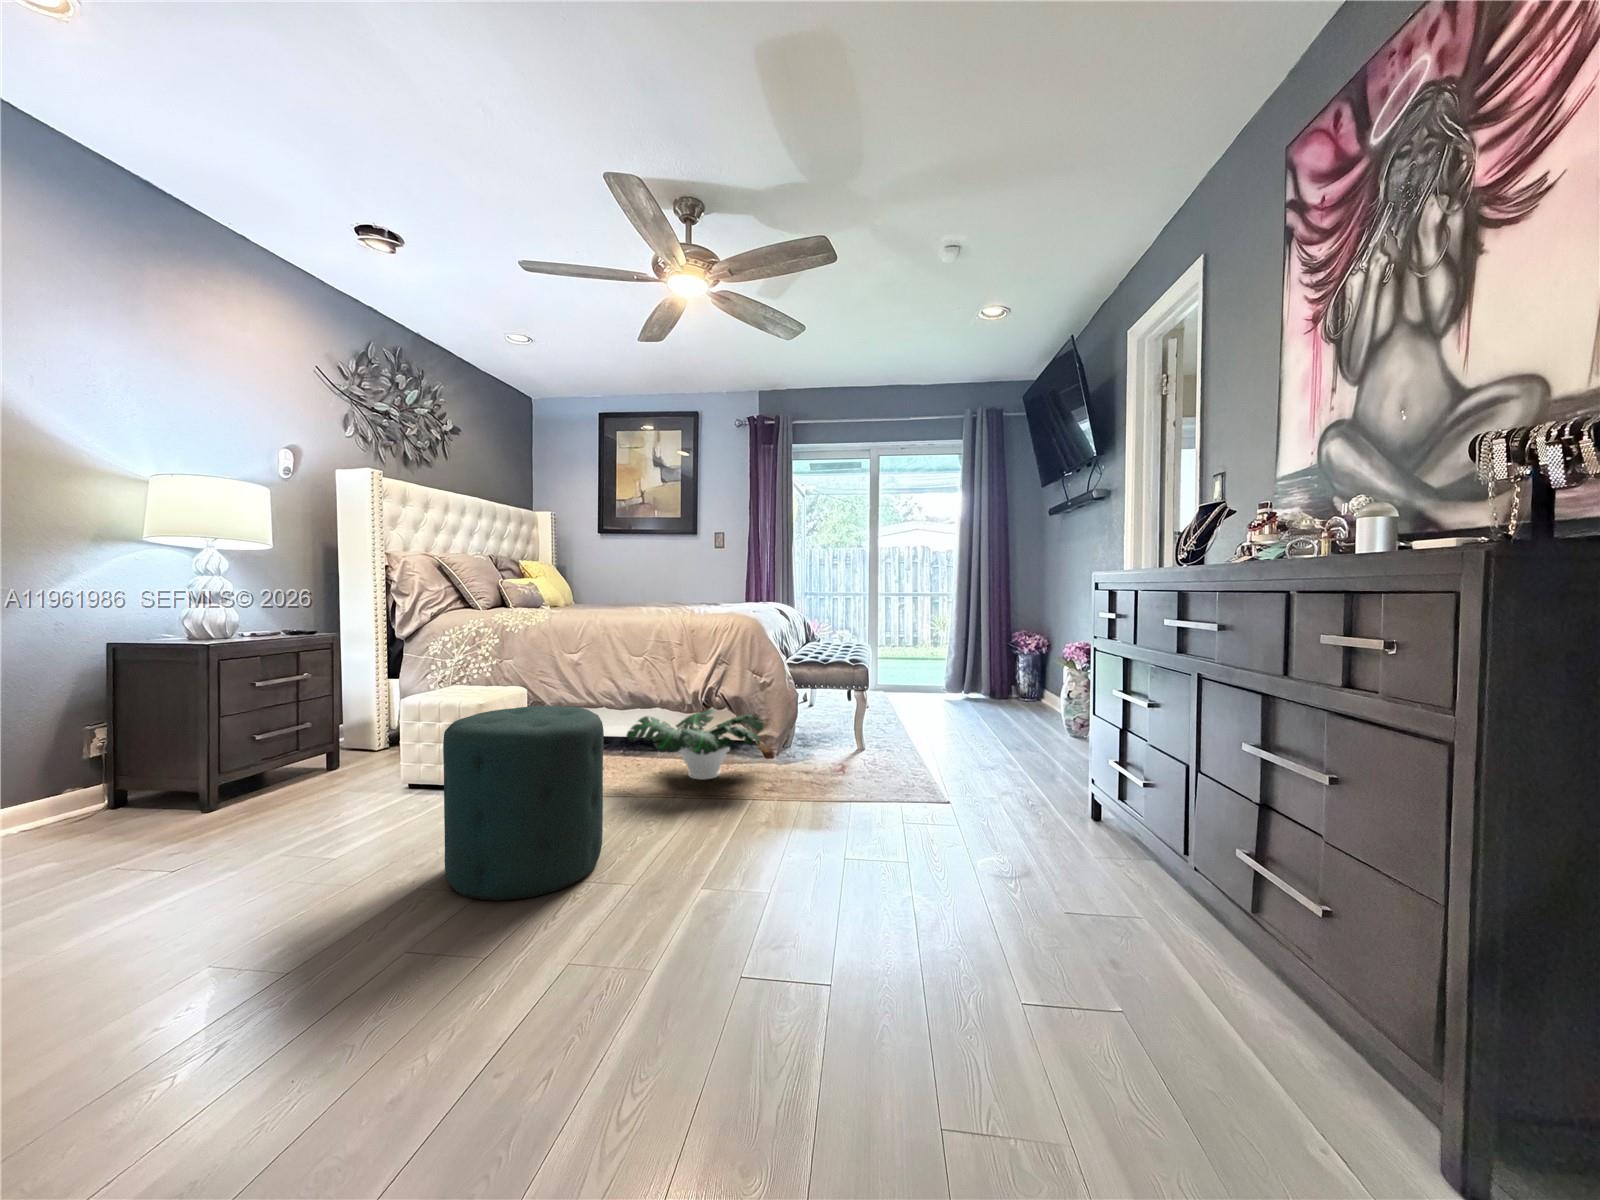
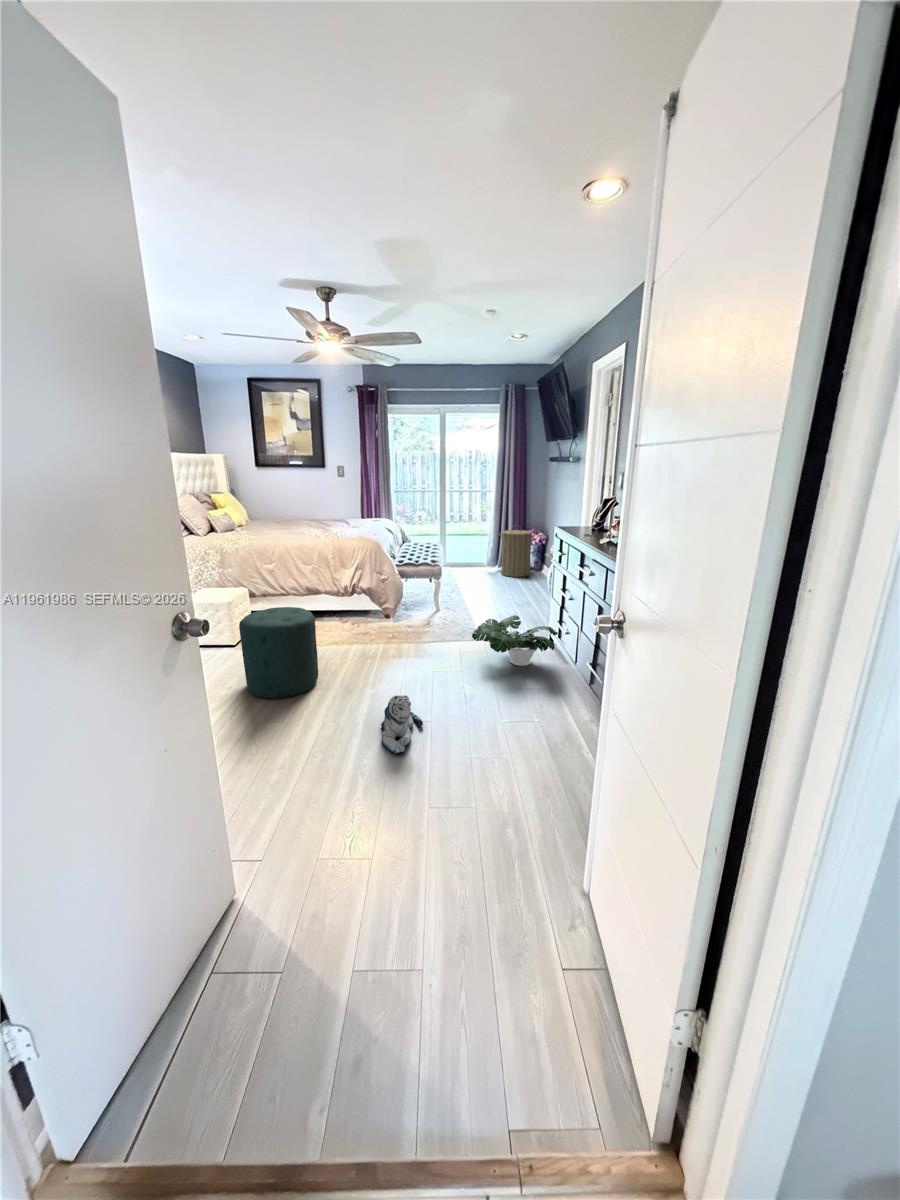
laundry hamper: none [966,620,1029,706] -> present [499,529,535,577]
potted plant: present [627,709,764,780] -> present [472,615,558,666]
plush toy: none [691,912,810,1097] -> present [381,695,423,754]

